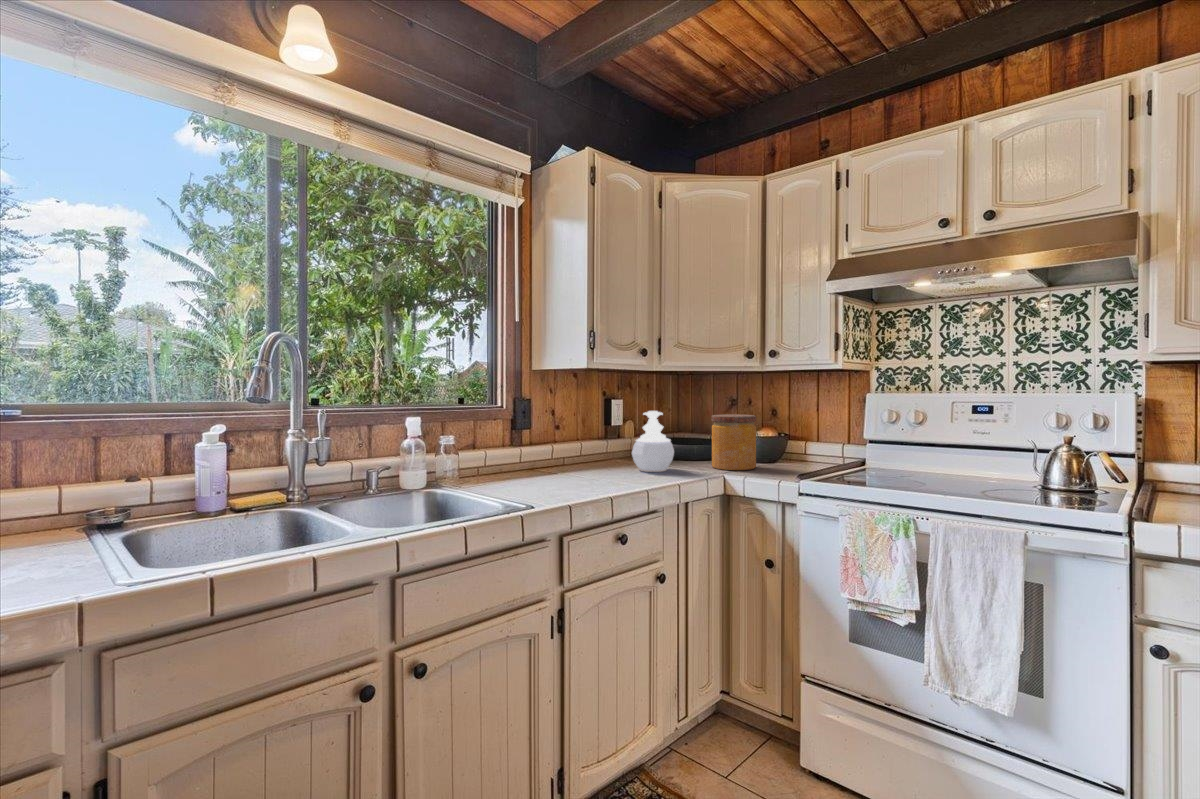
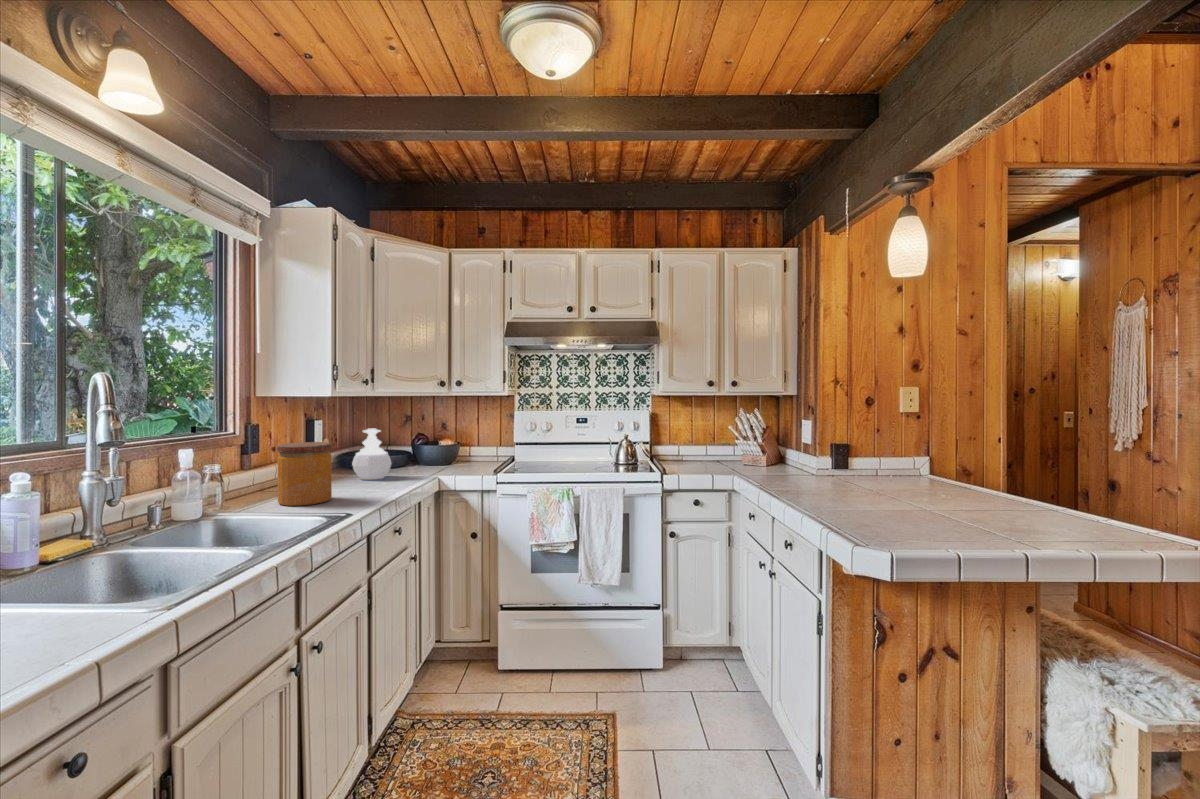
jar: present [712,414,756,470] -> present [277,442,332,506]

